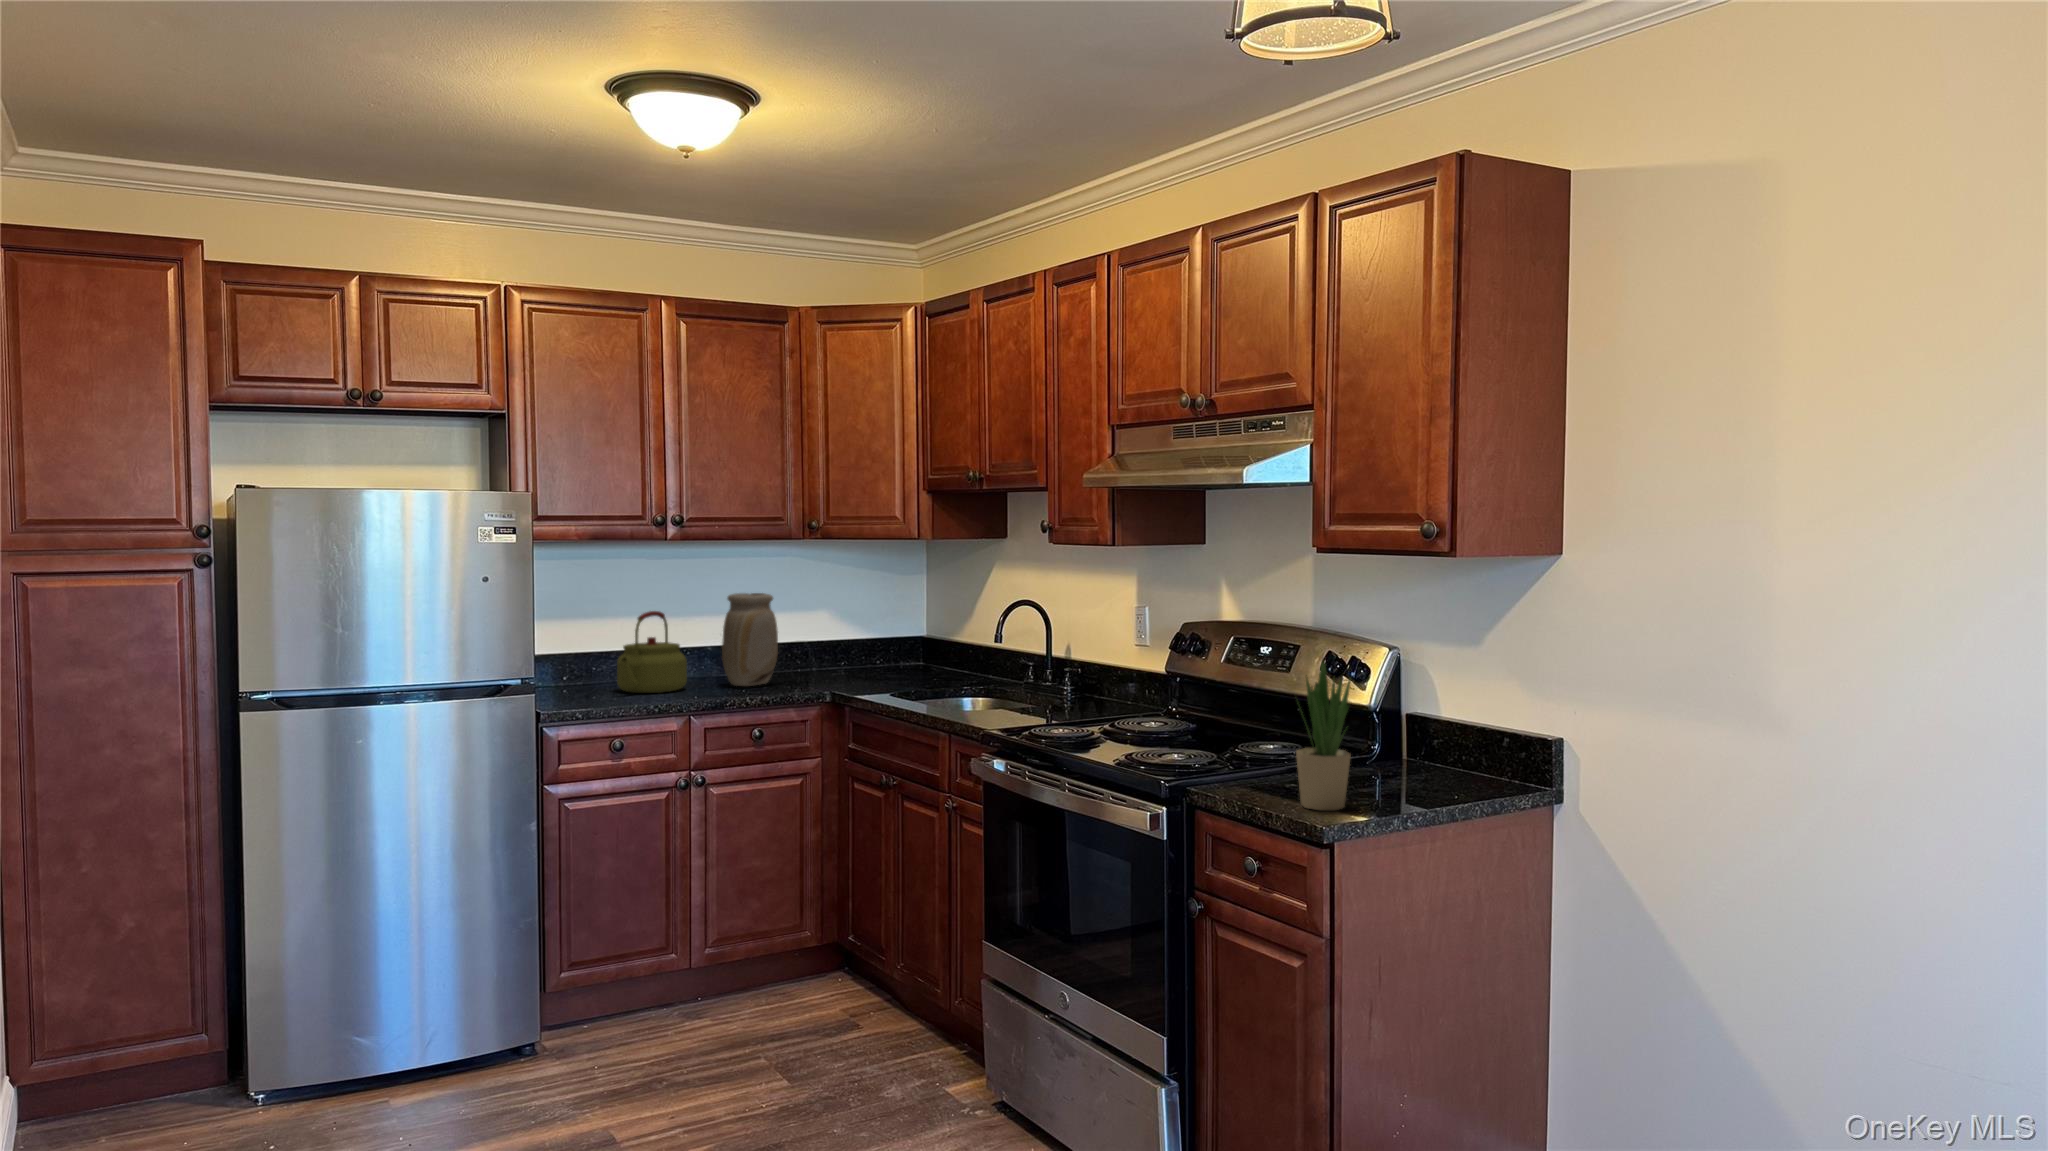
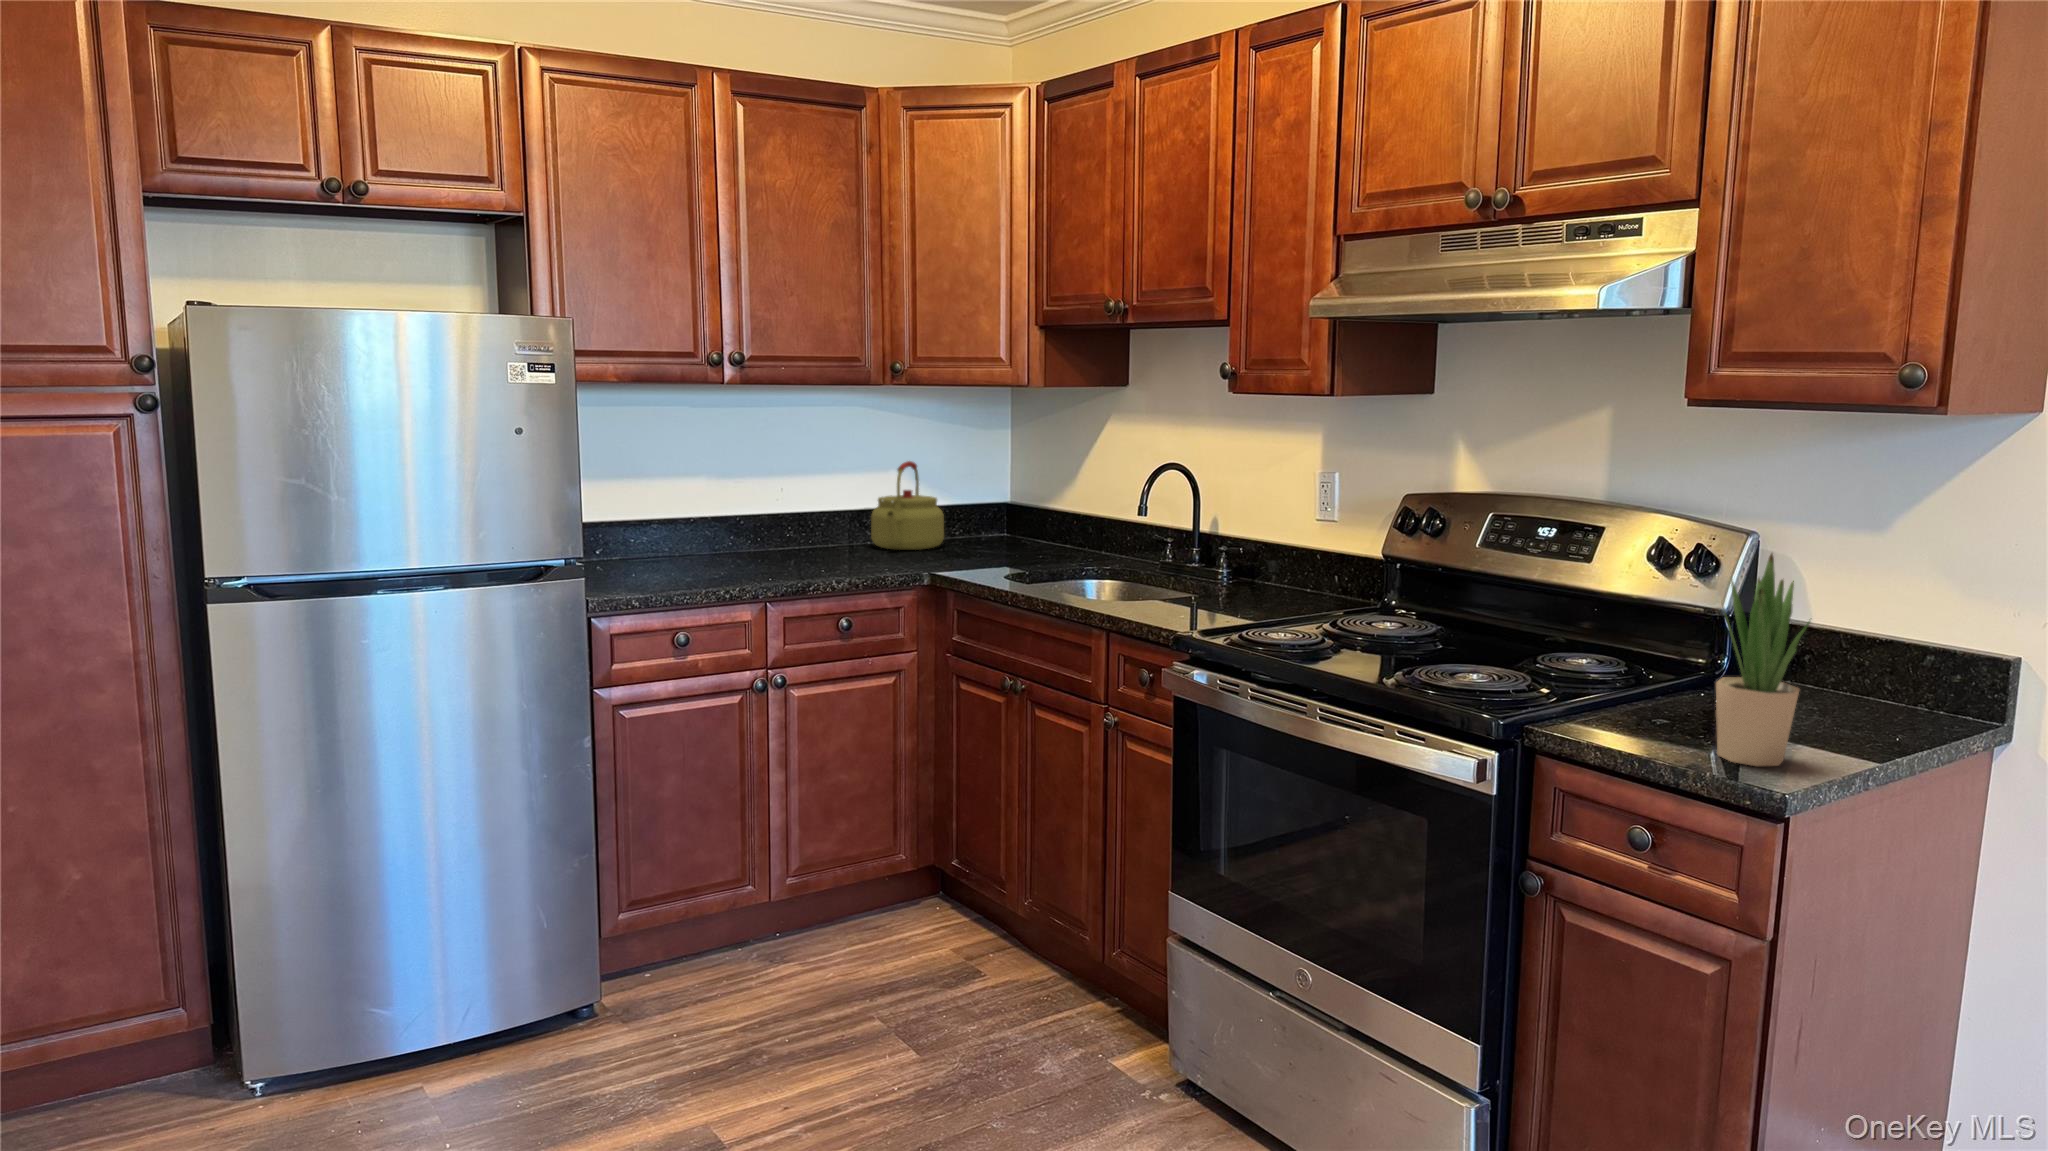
vase: present [722,593,778,686] -> none [791,450,857,563]
kettle: present [617,611,687,693] -> present [871,461,944,550]

